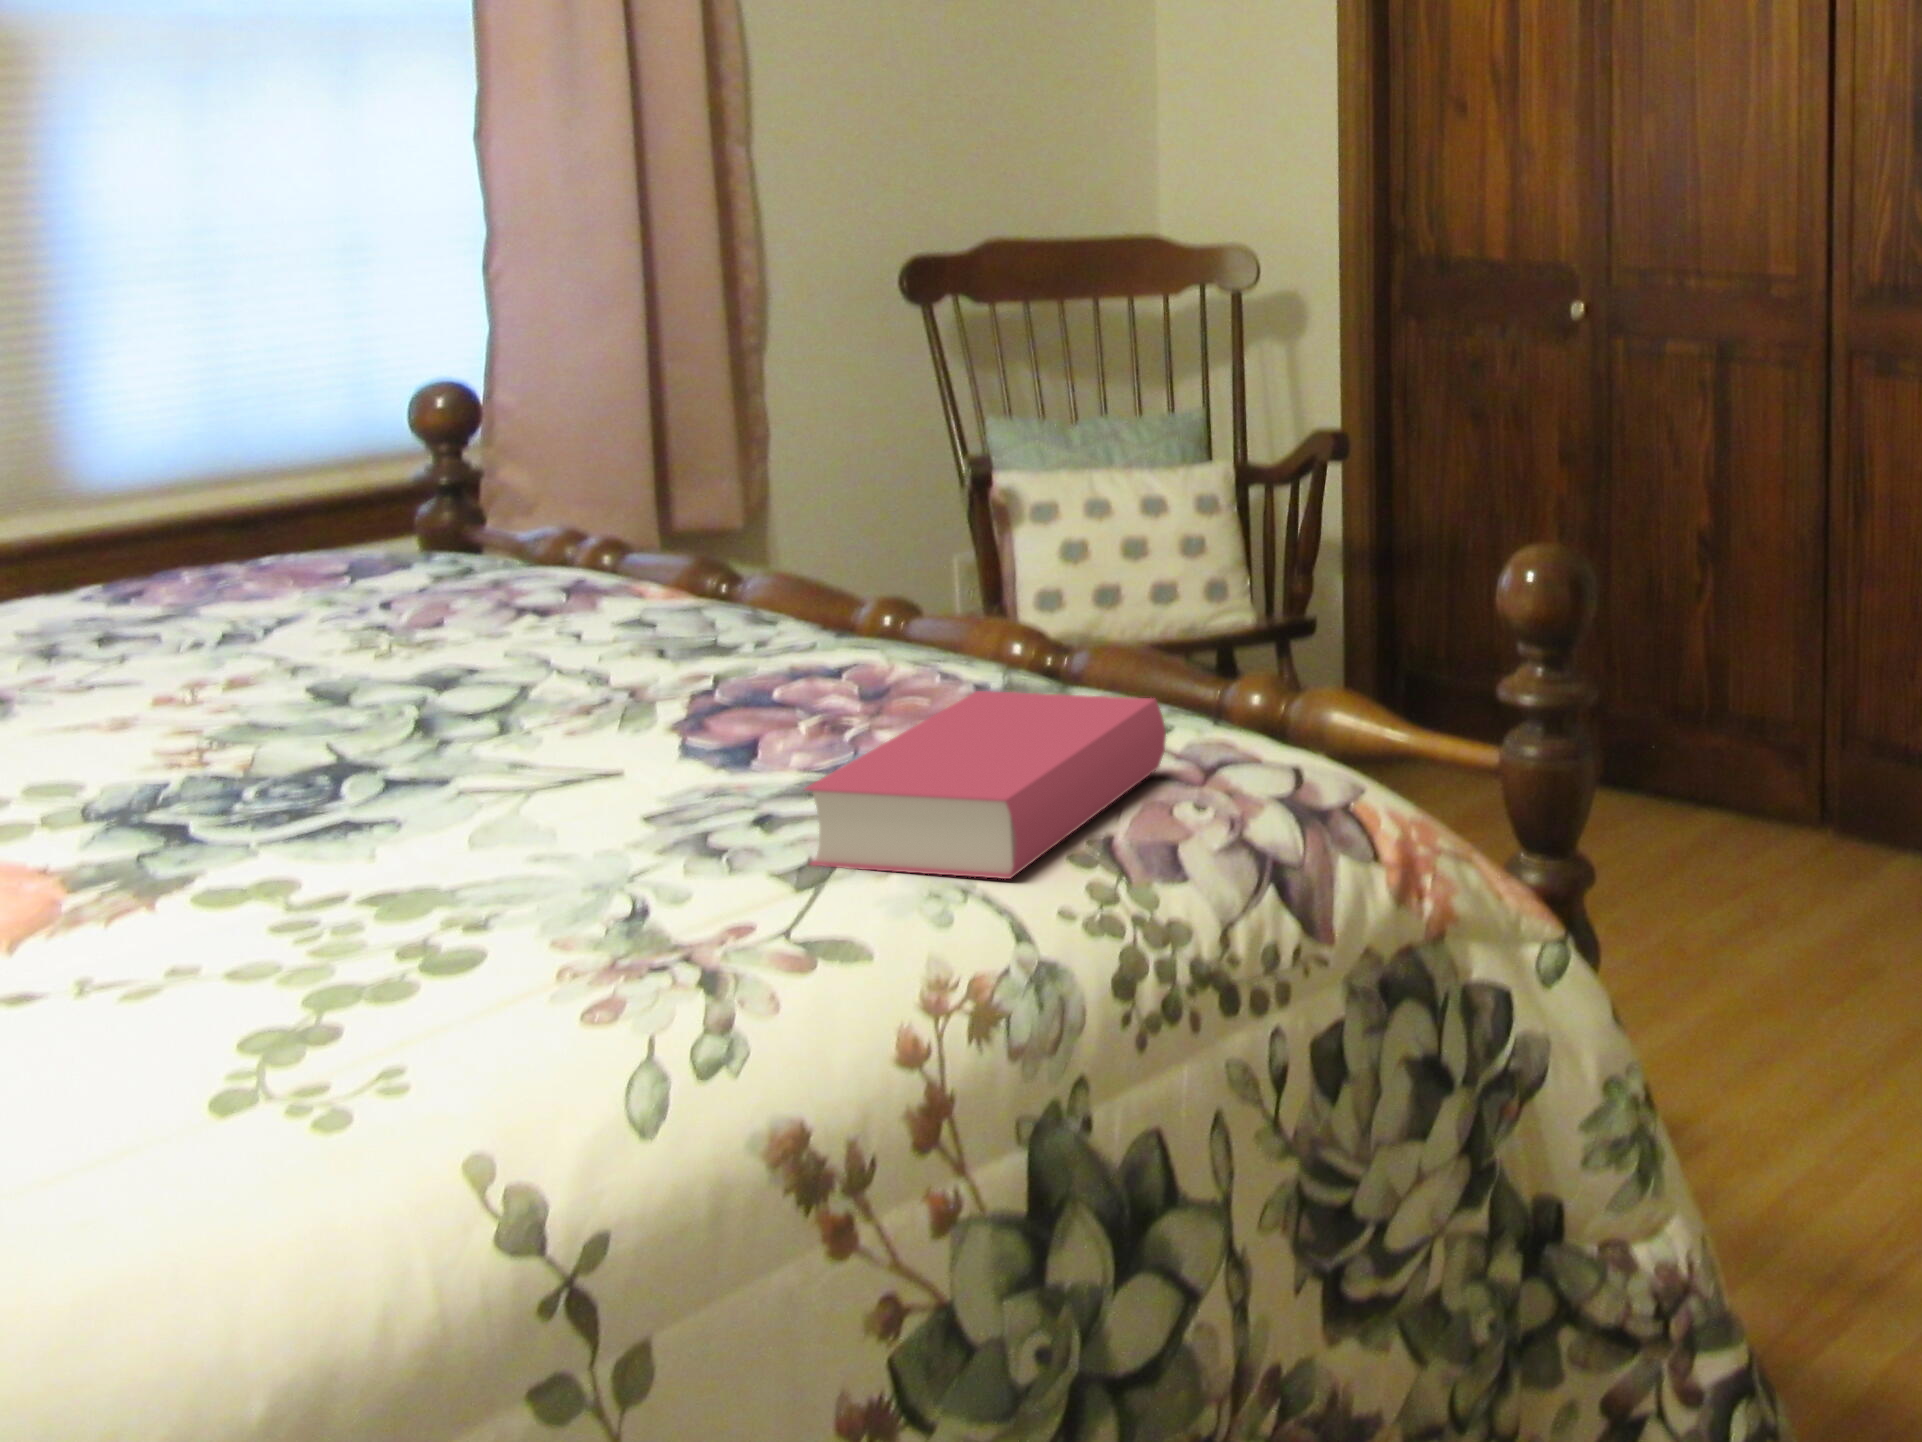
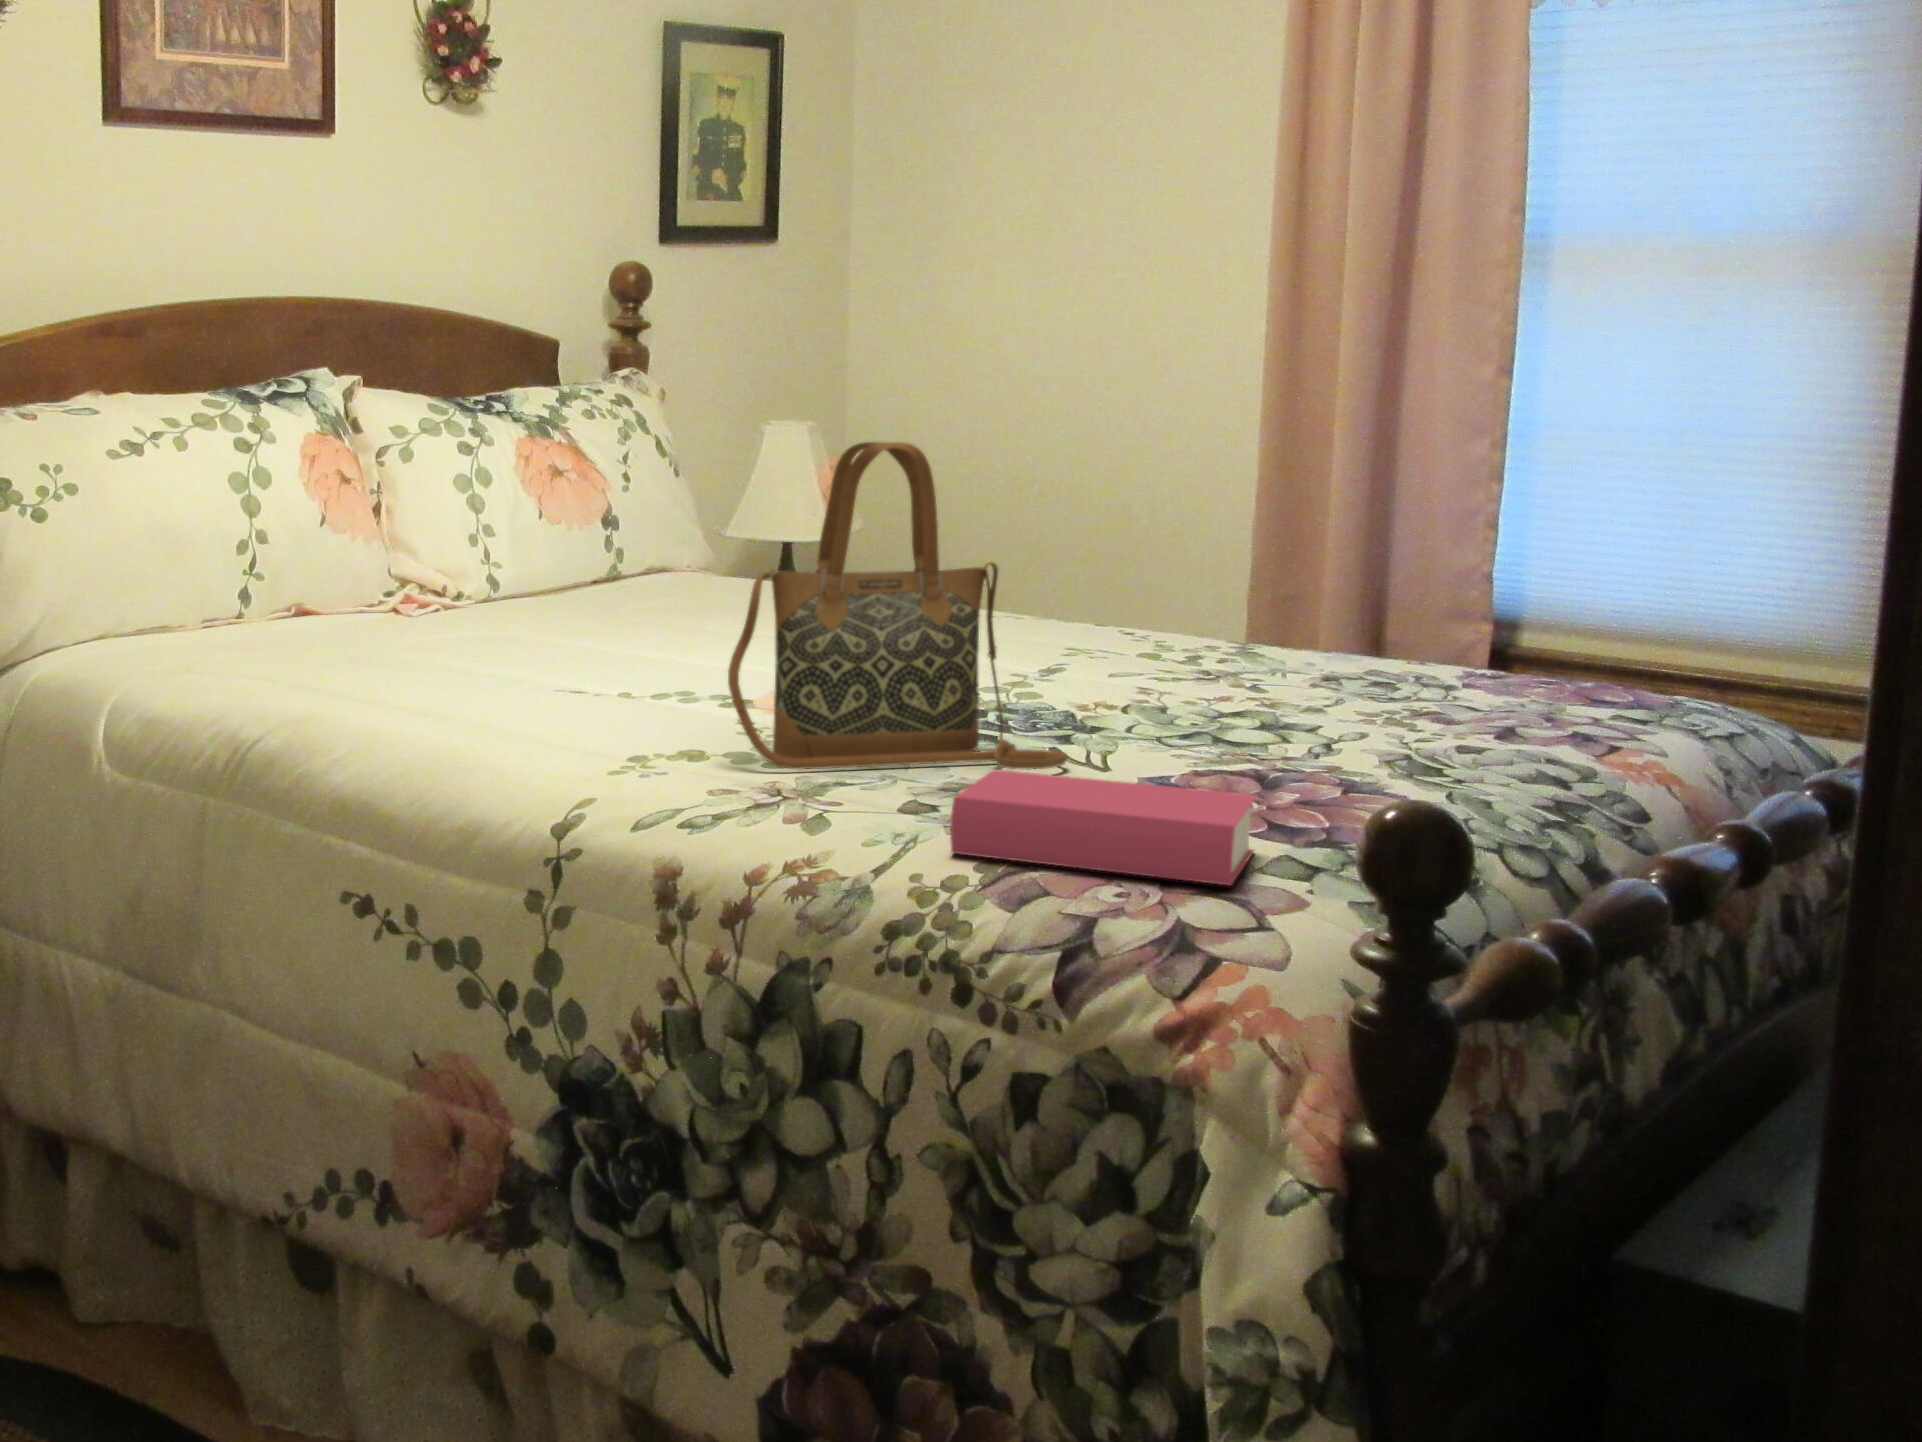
handbag: none [194,366,524,994] -> present [728,442,1068,770]

